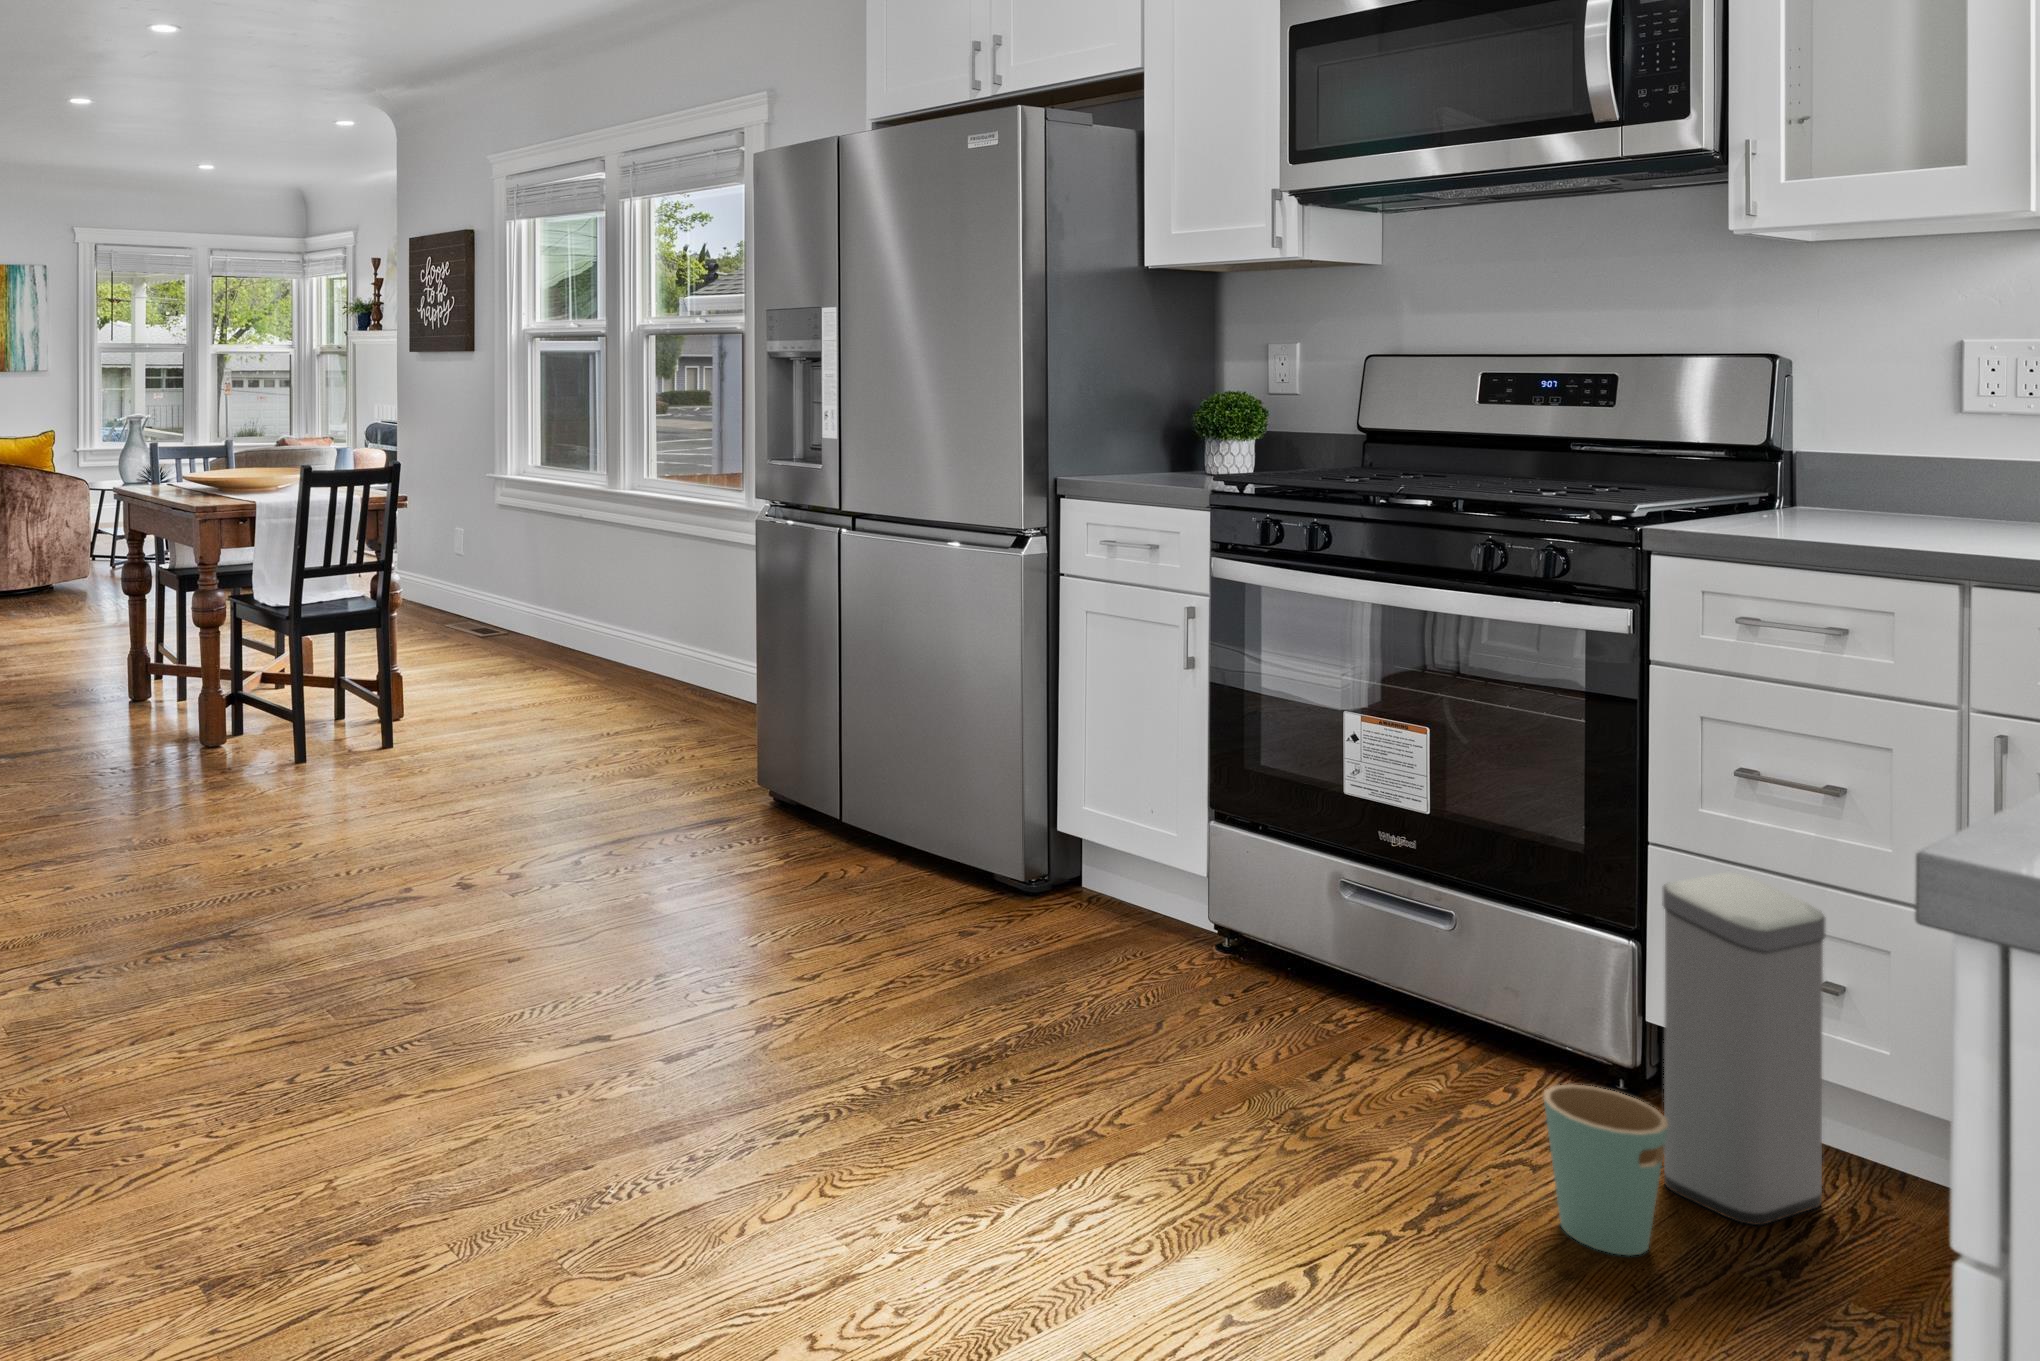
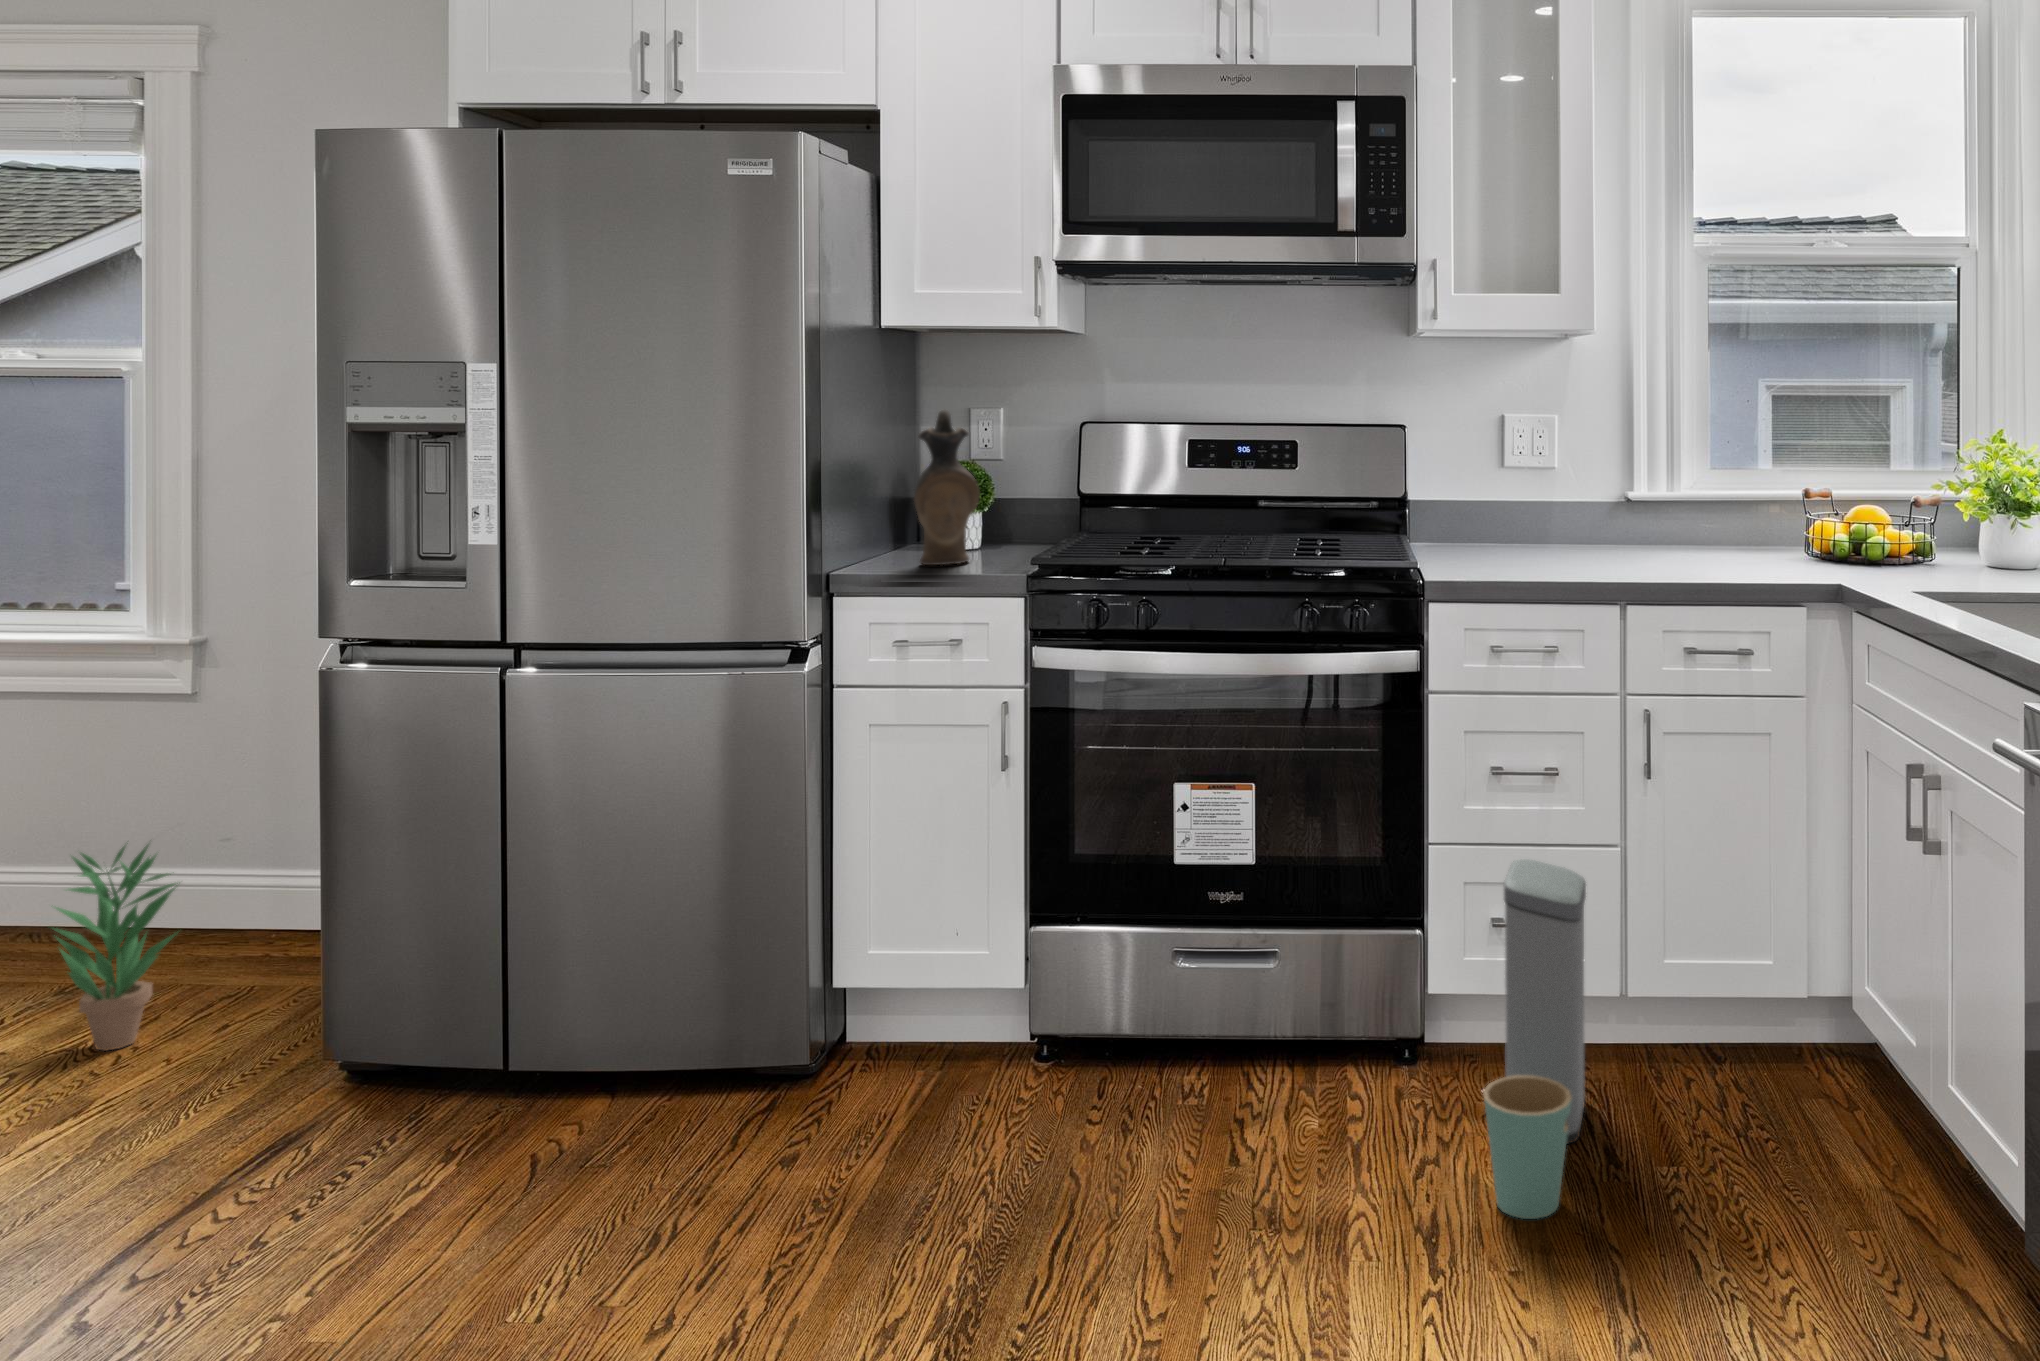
ceramic pitcher: none [1141,338,1203,478] -> present [914,410,980,565]
potted plant: none [649,619,720,753] -> present [54,843,178,1051]

